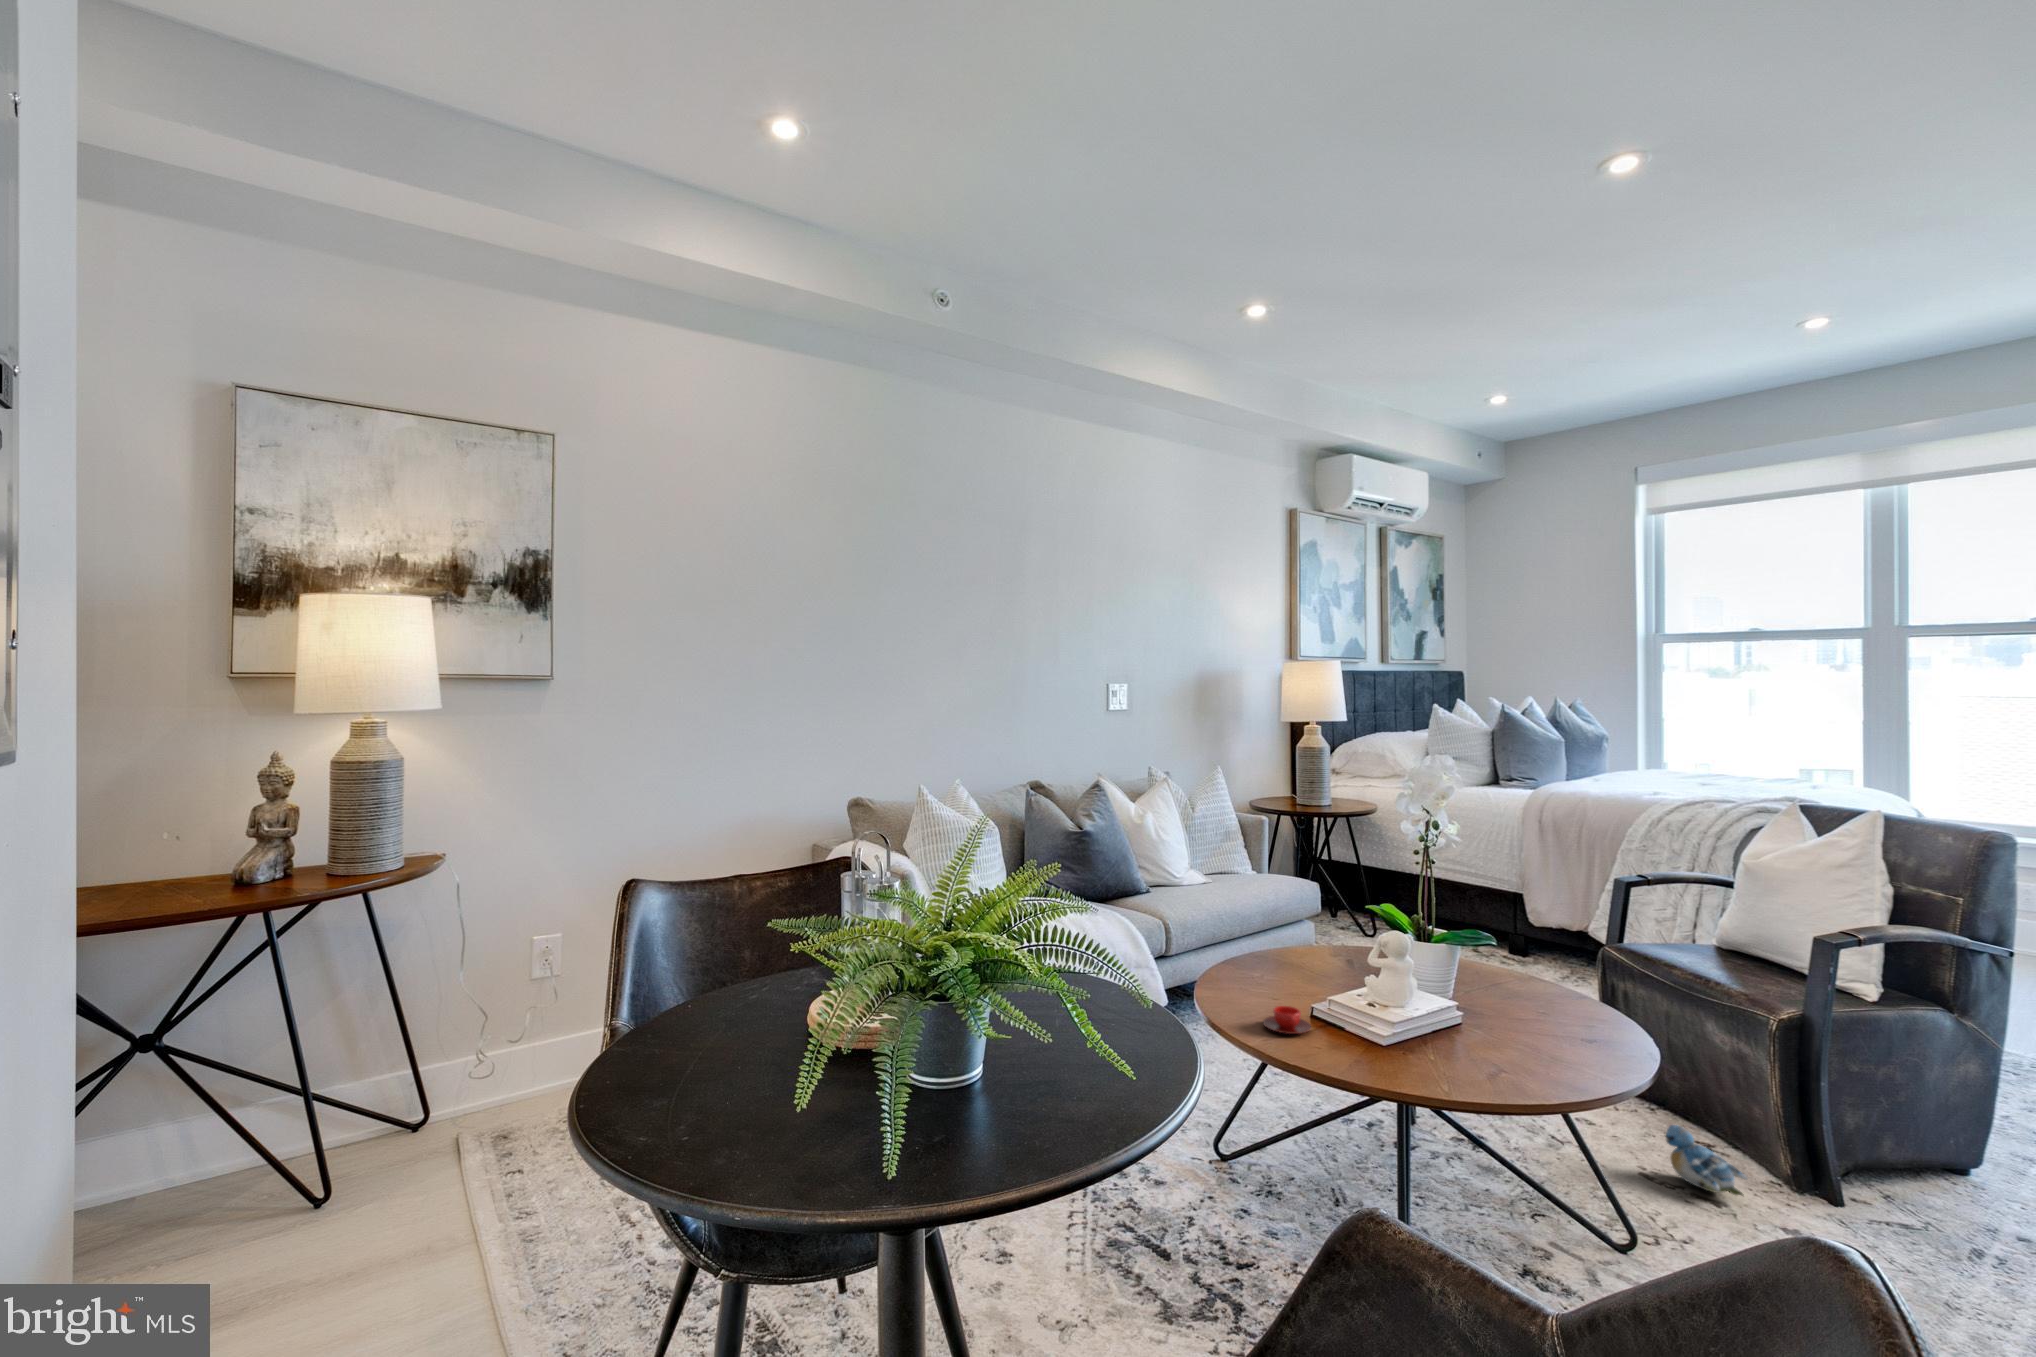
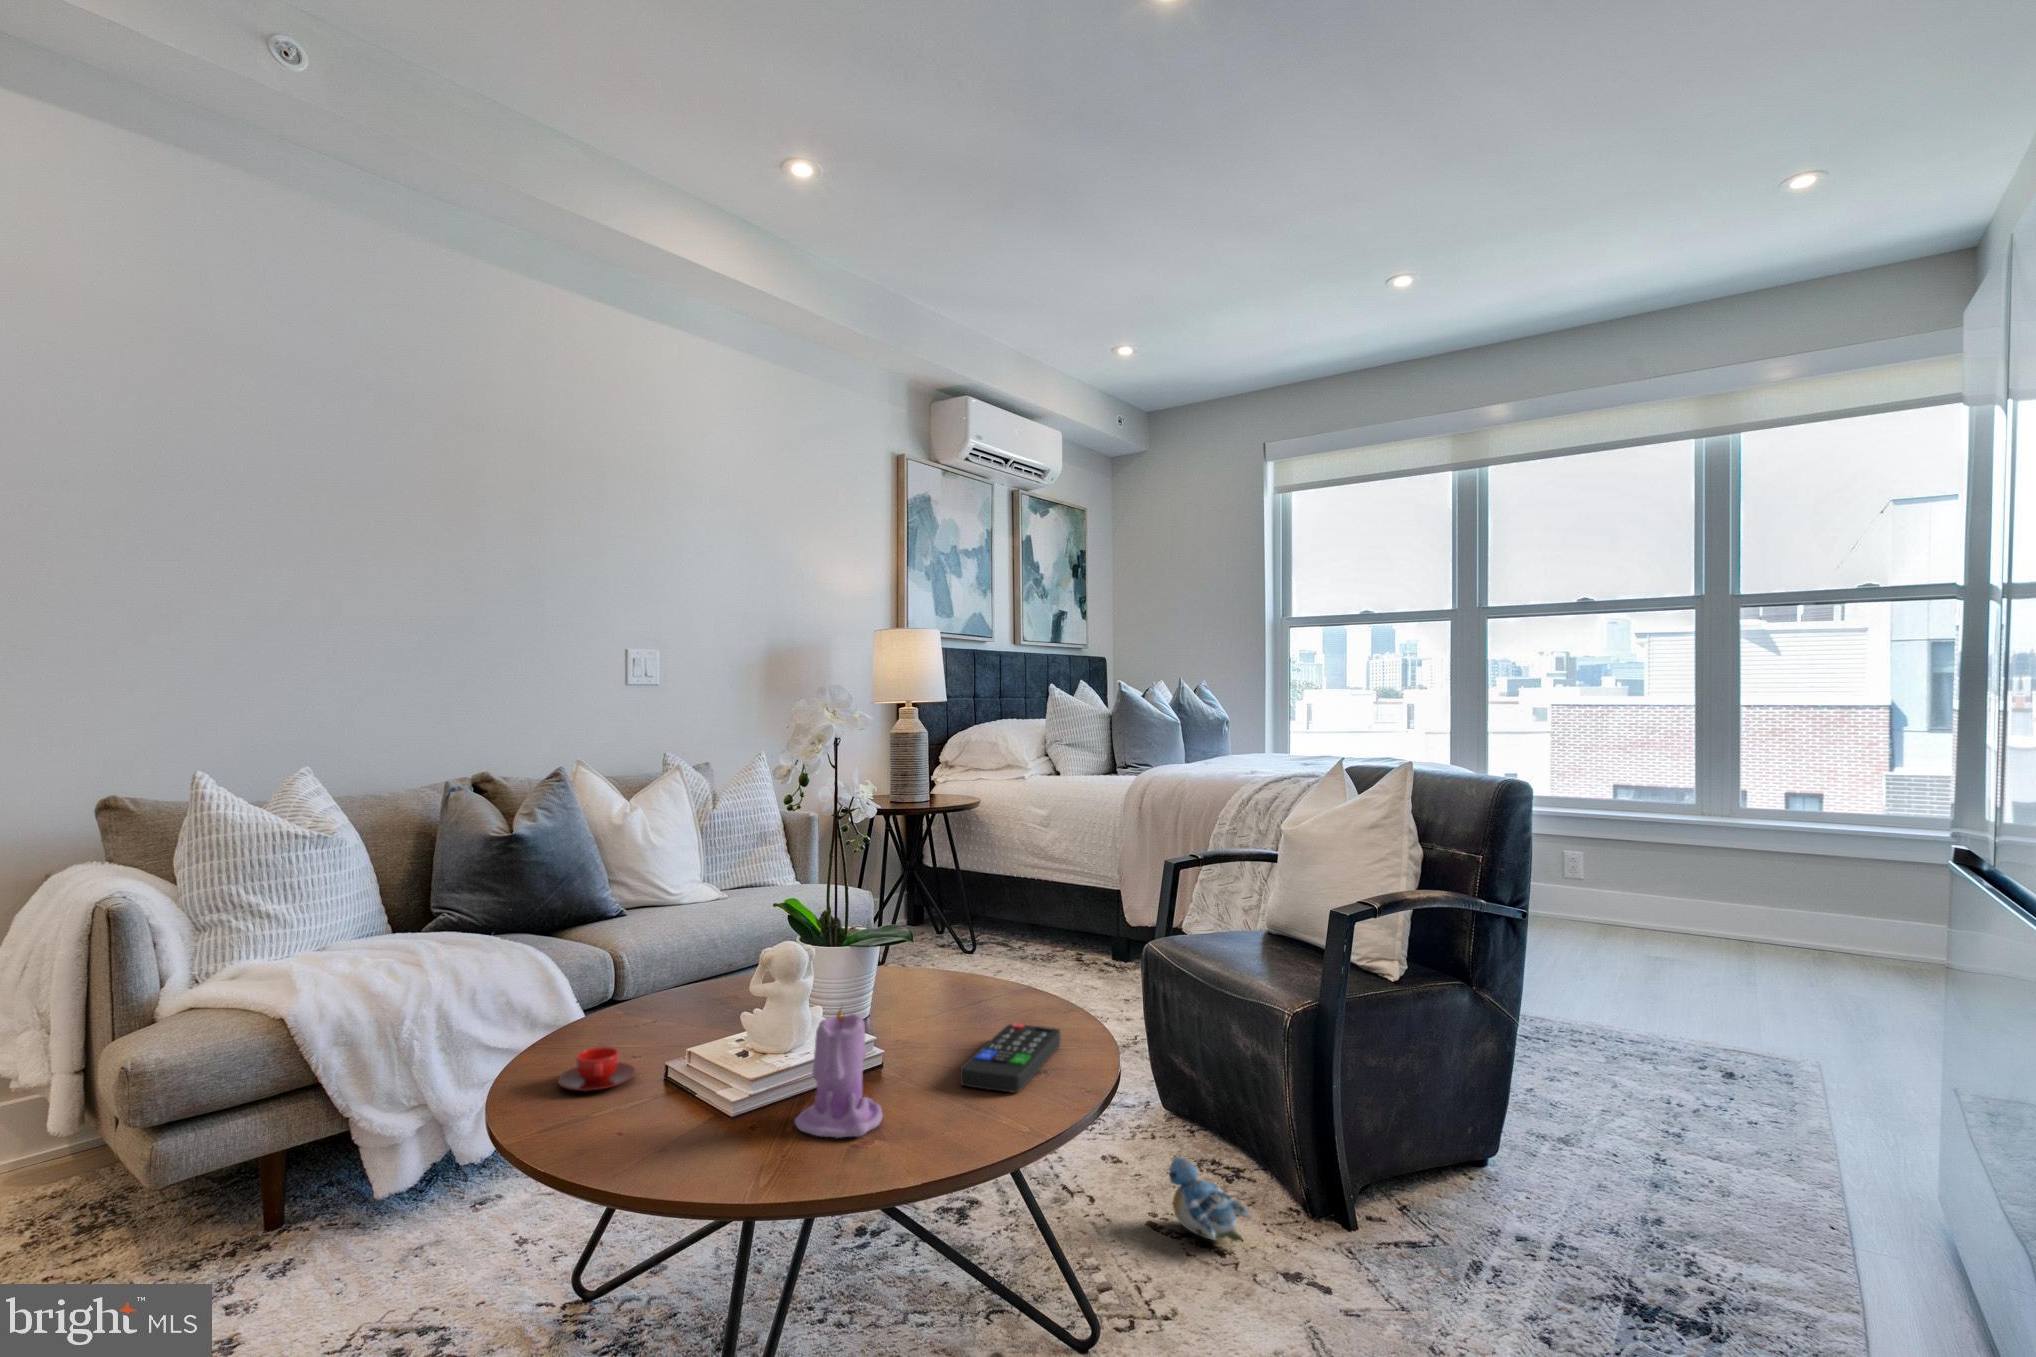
candle: none [1452,991,1515,1081] -> present [795,1008,883,1138]
remote control: none [1550,1012,1606,1062] -> present [960,1023,1061,1093]

